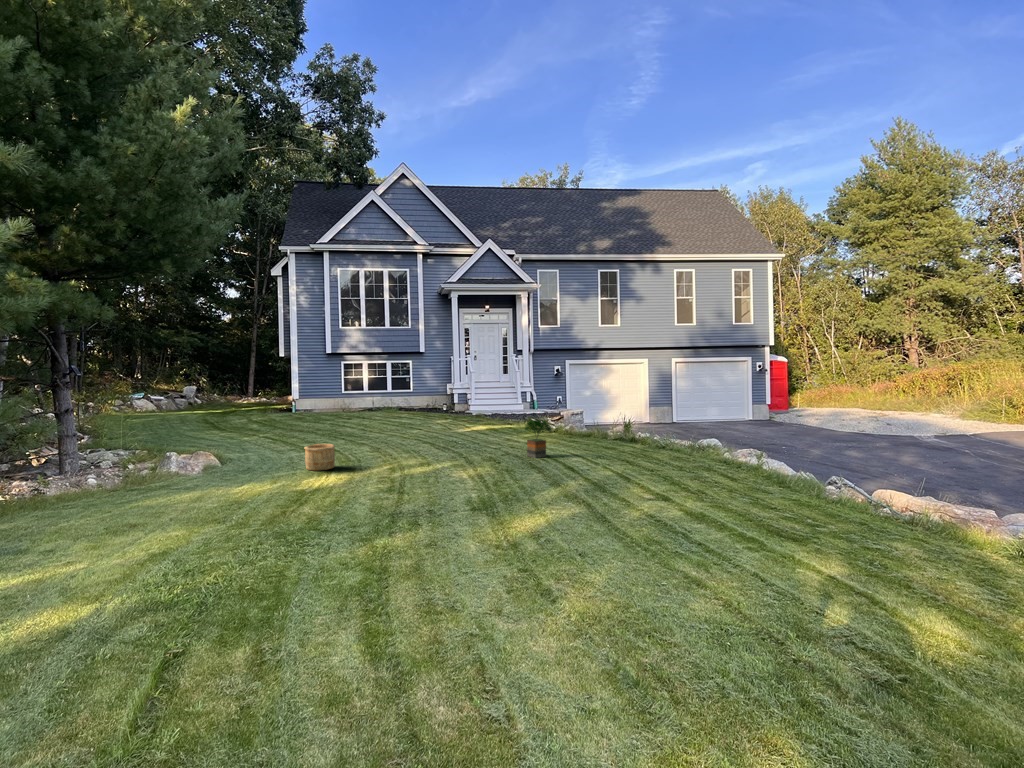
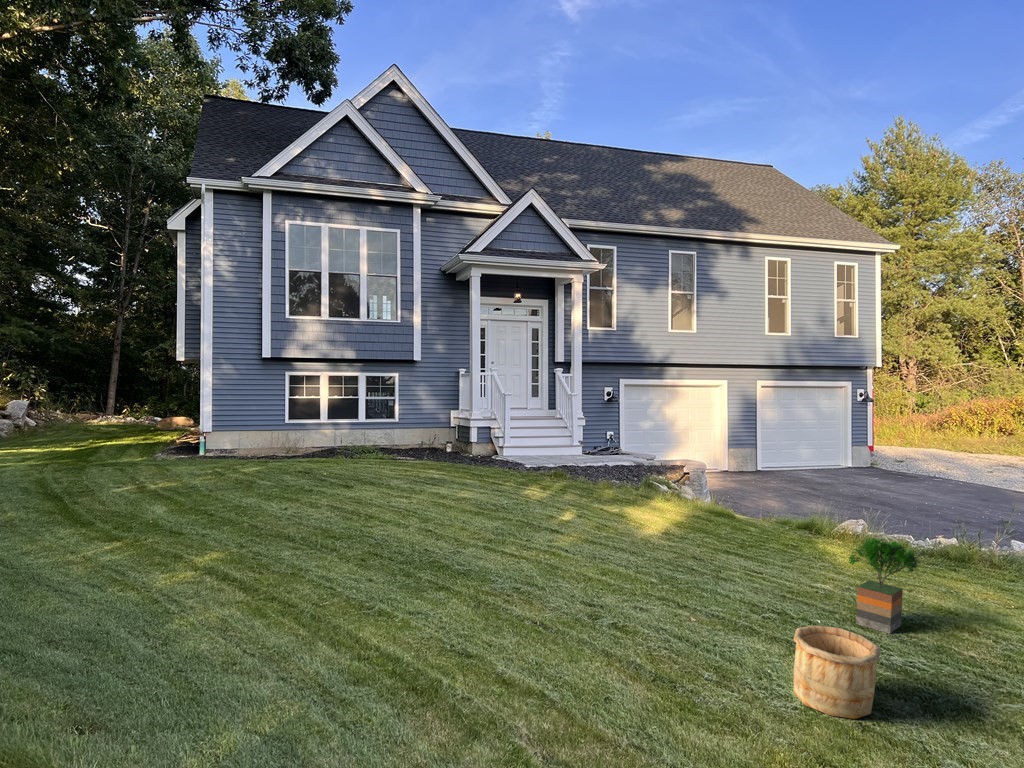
wooden bucket: present [304,444,335,471] -> present [794,625,881,719]

